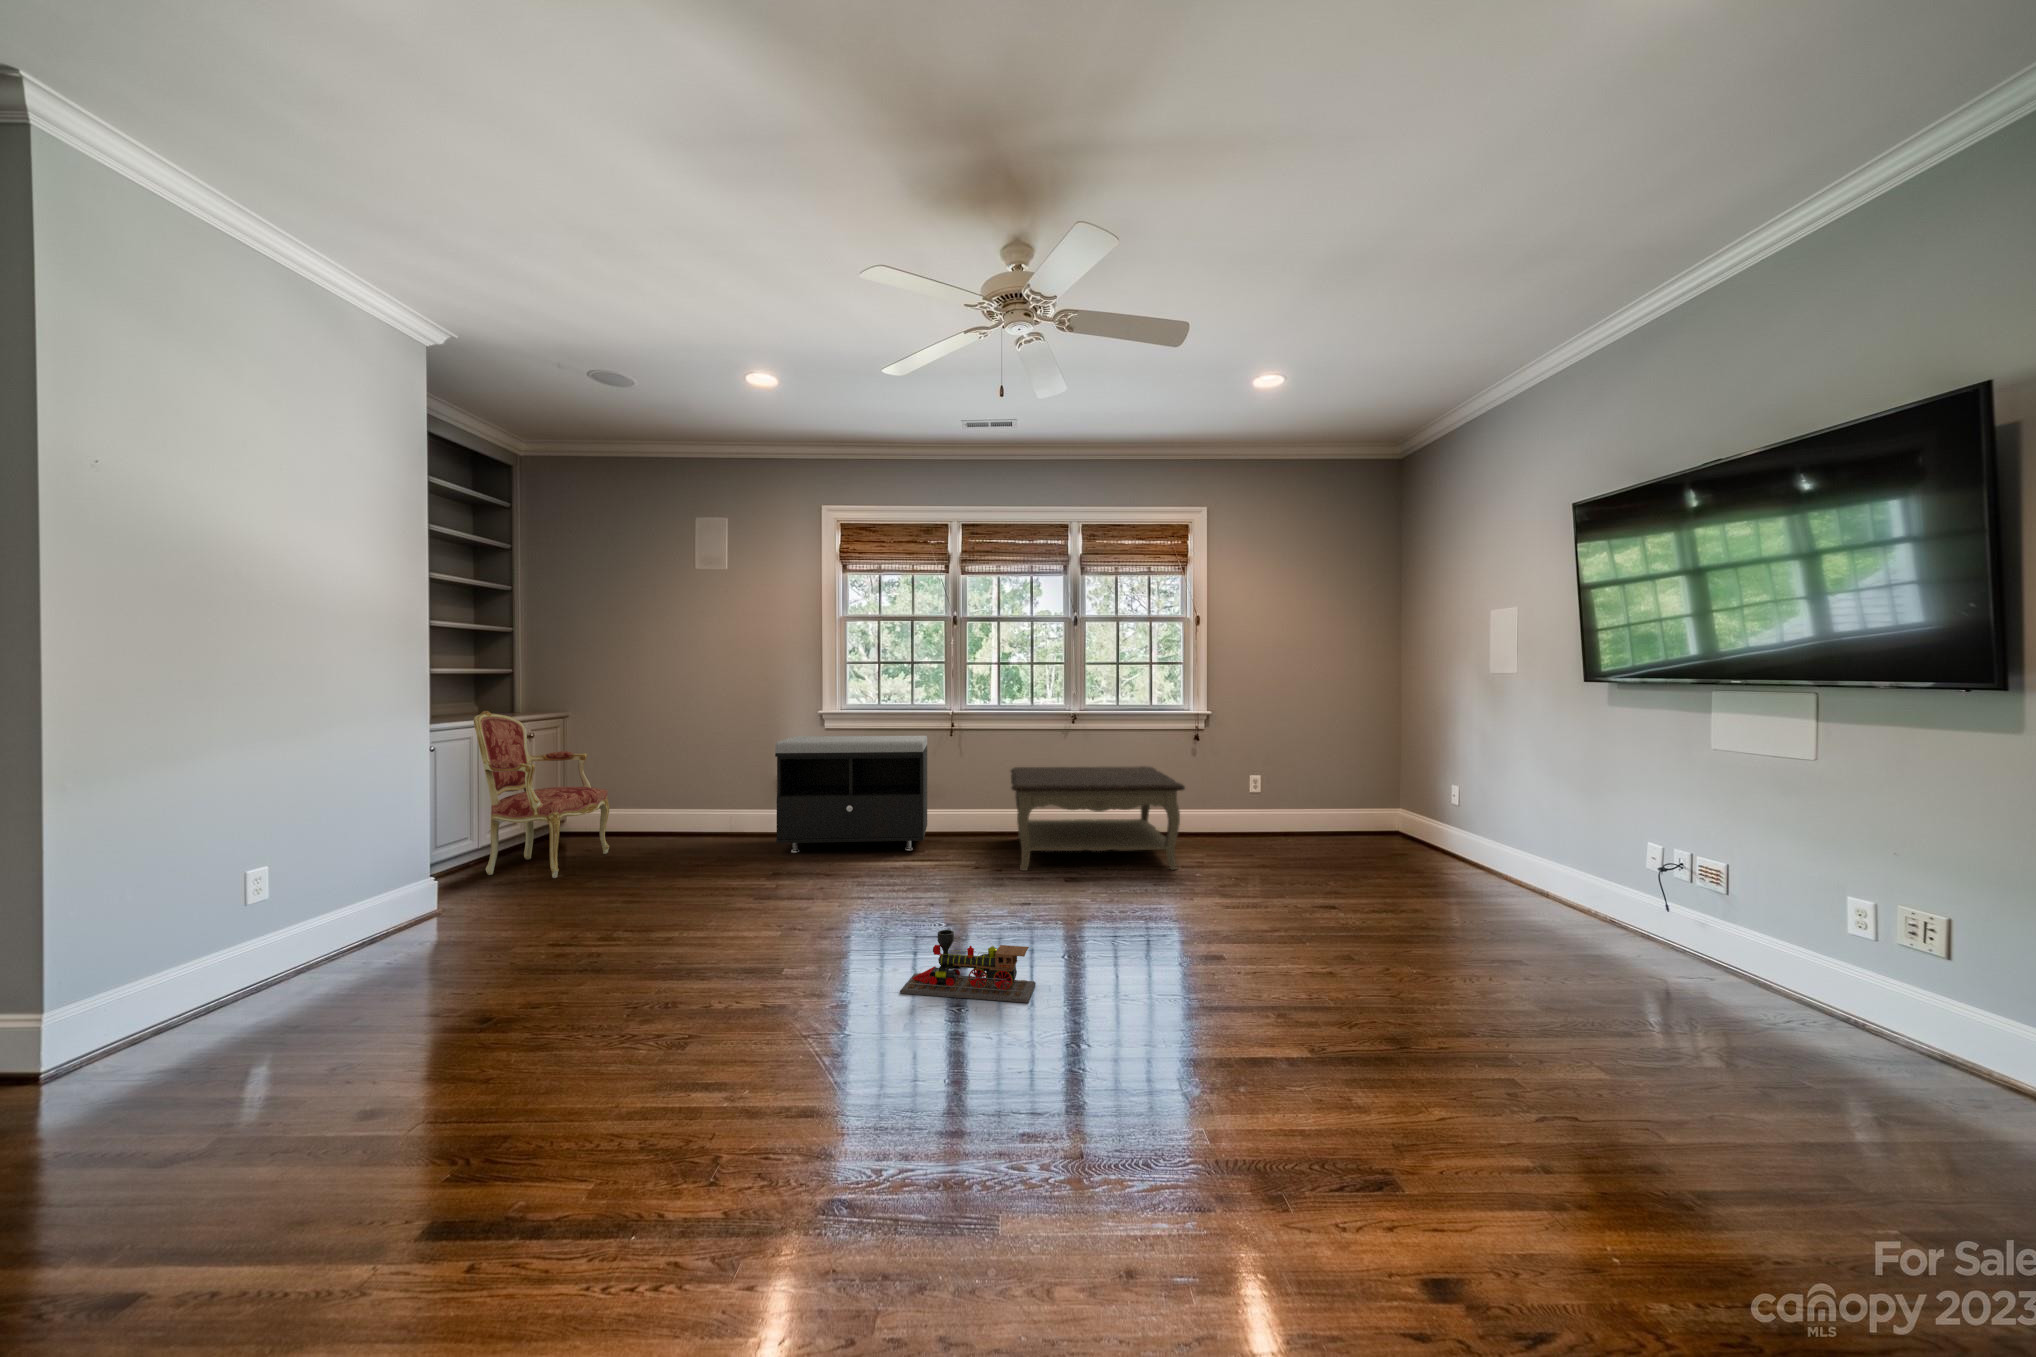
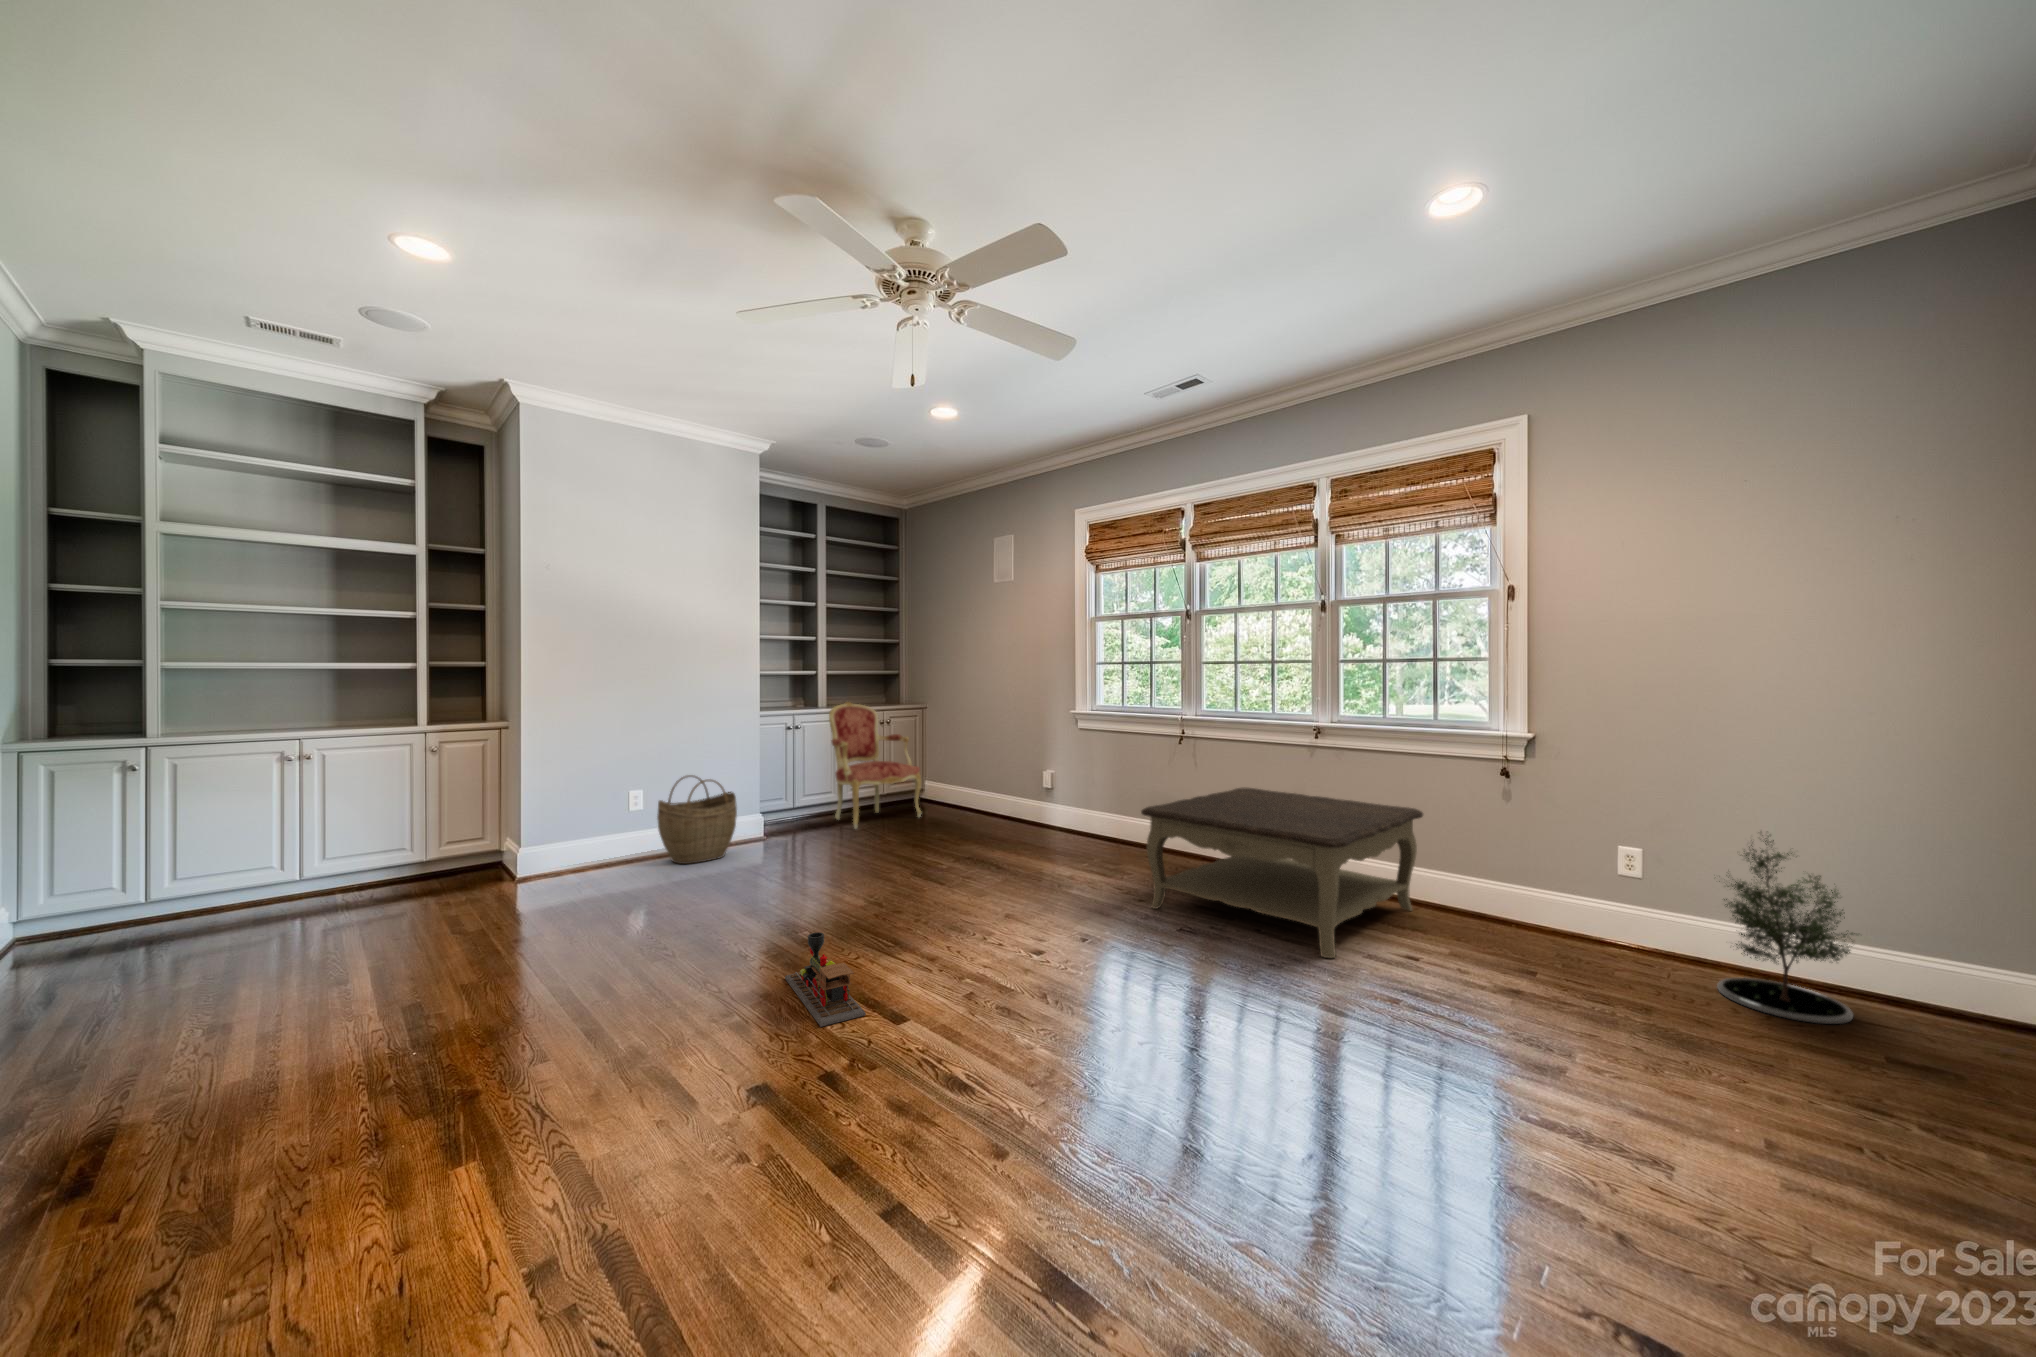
storage bench: present [775,736,927,853] -> none [1002,734,1161,862]
potted tree: none [1309,752,1364,846] -> present [1717,835,1855,1024]
woven basket: none [320,825,461,967] -> present [657,775,737,864]

